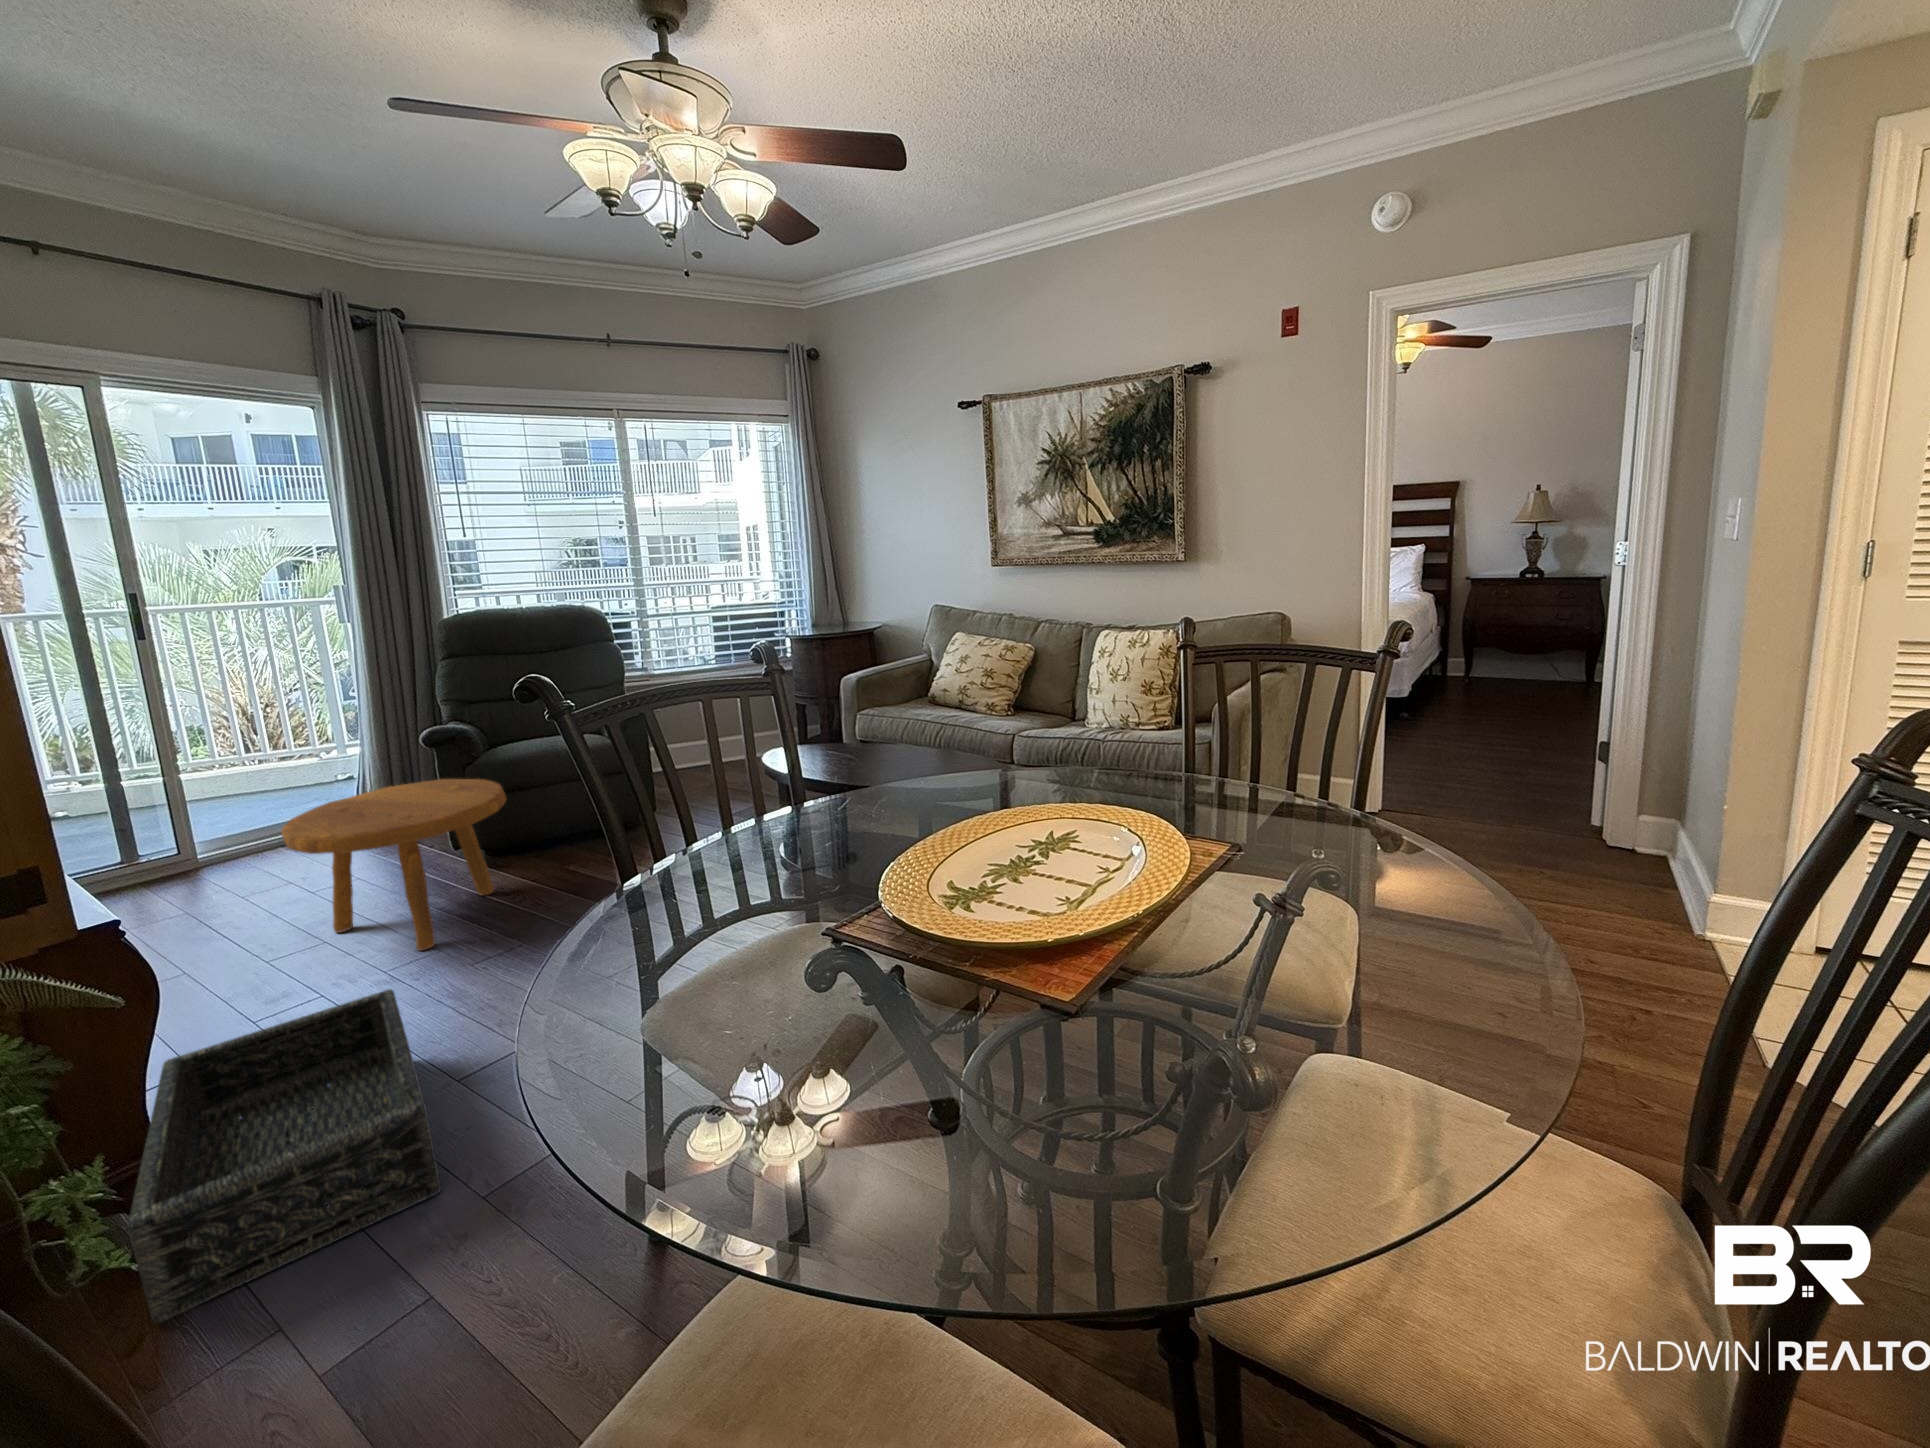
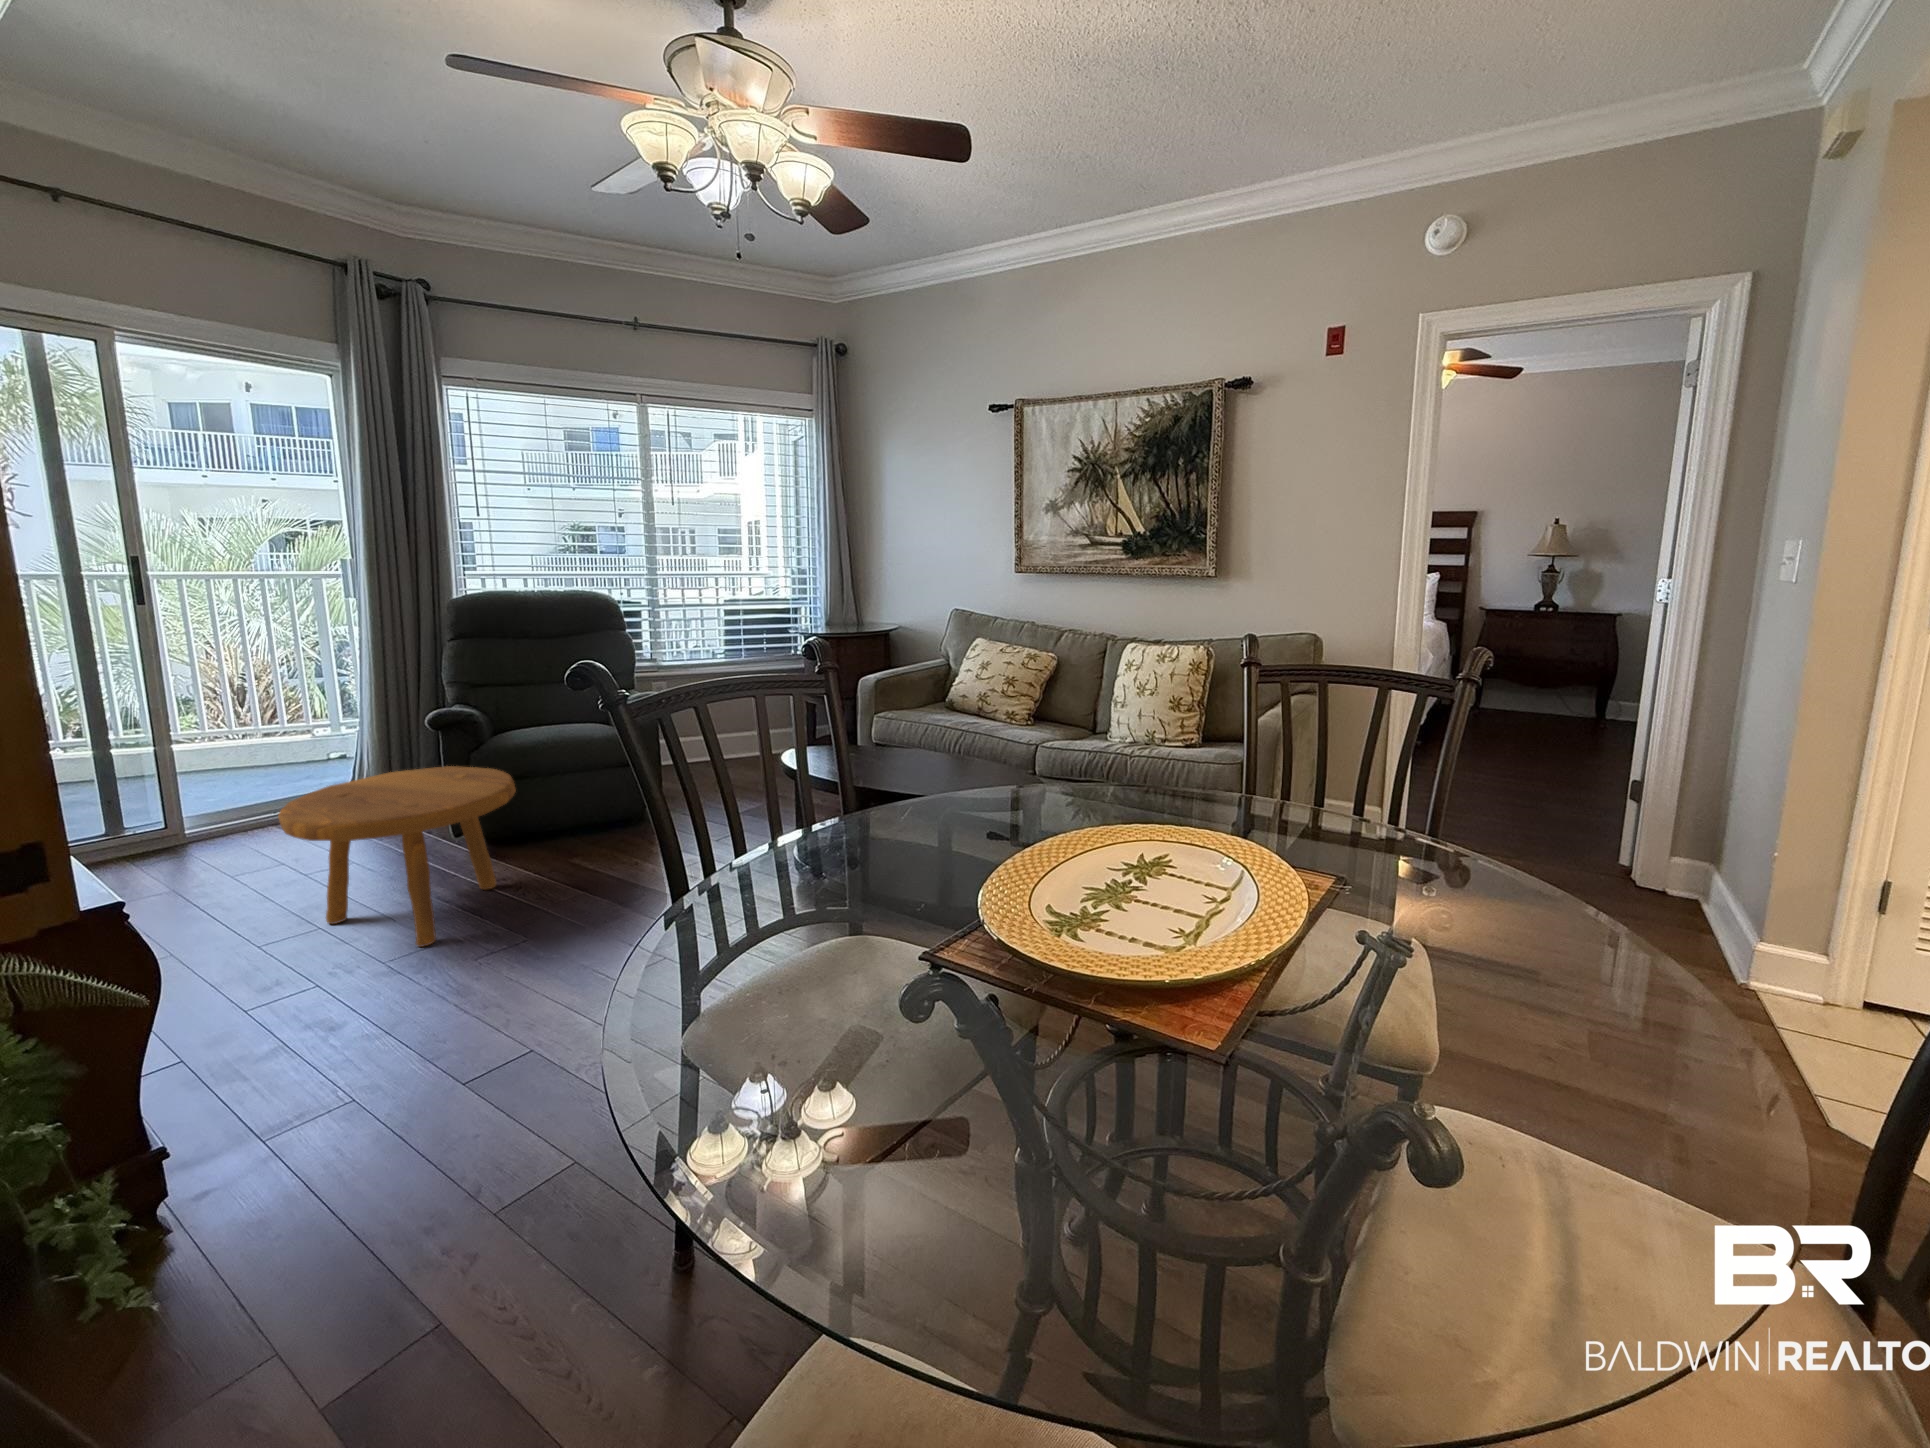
basket: present [128,989,441,1323] -> none [108,991,453,1366]

